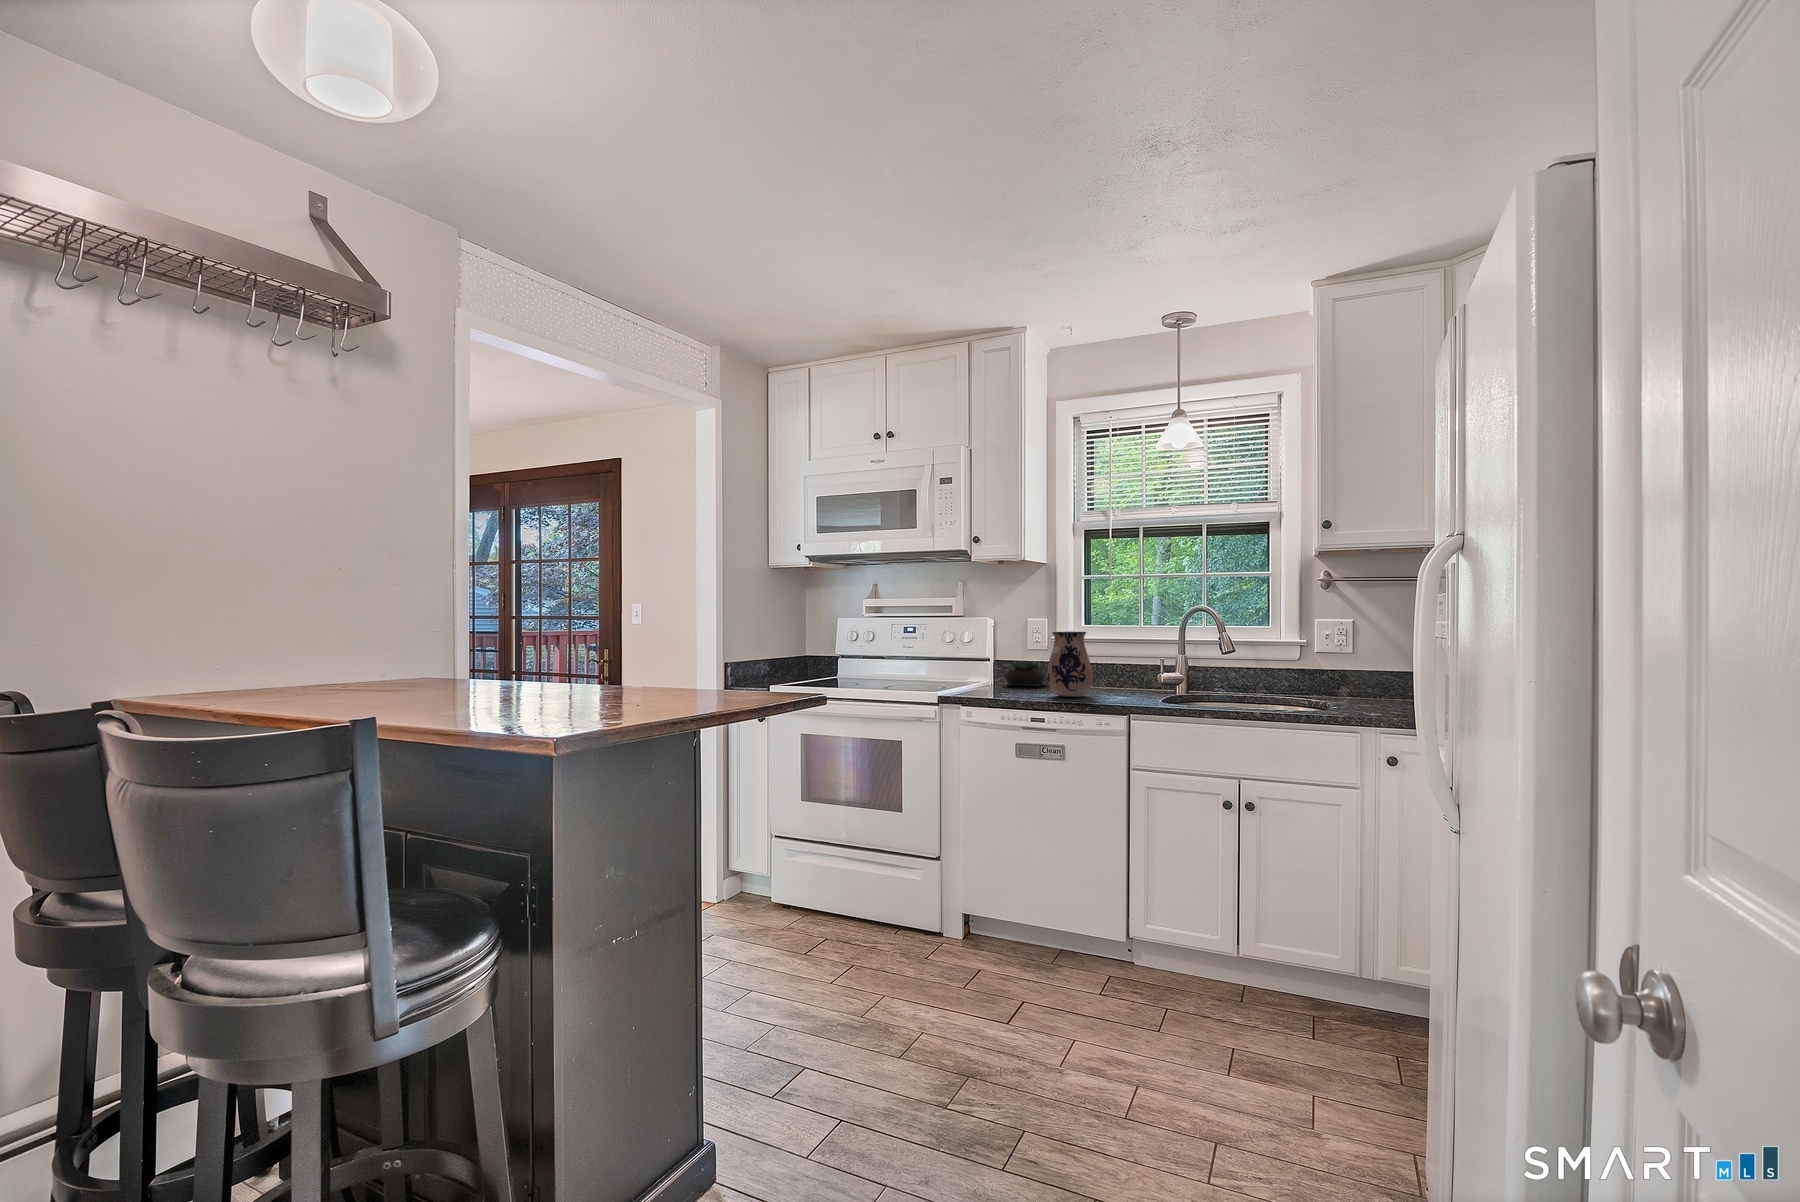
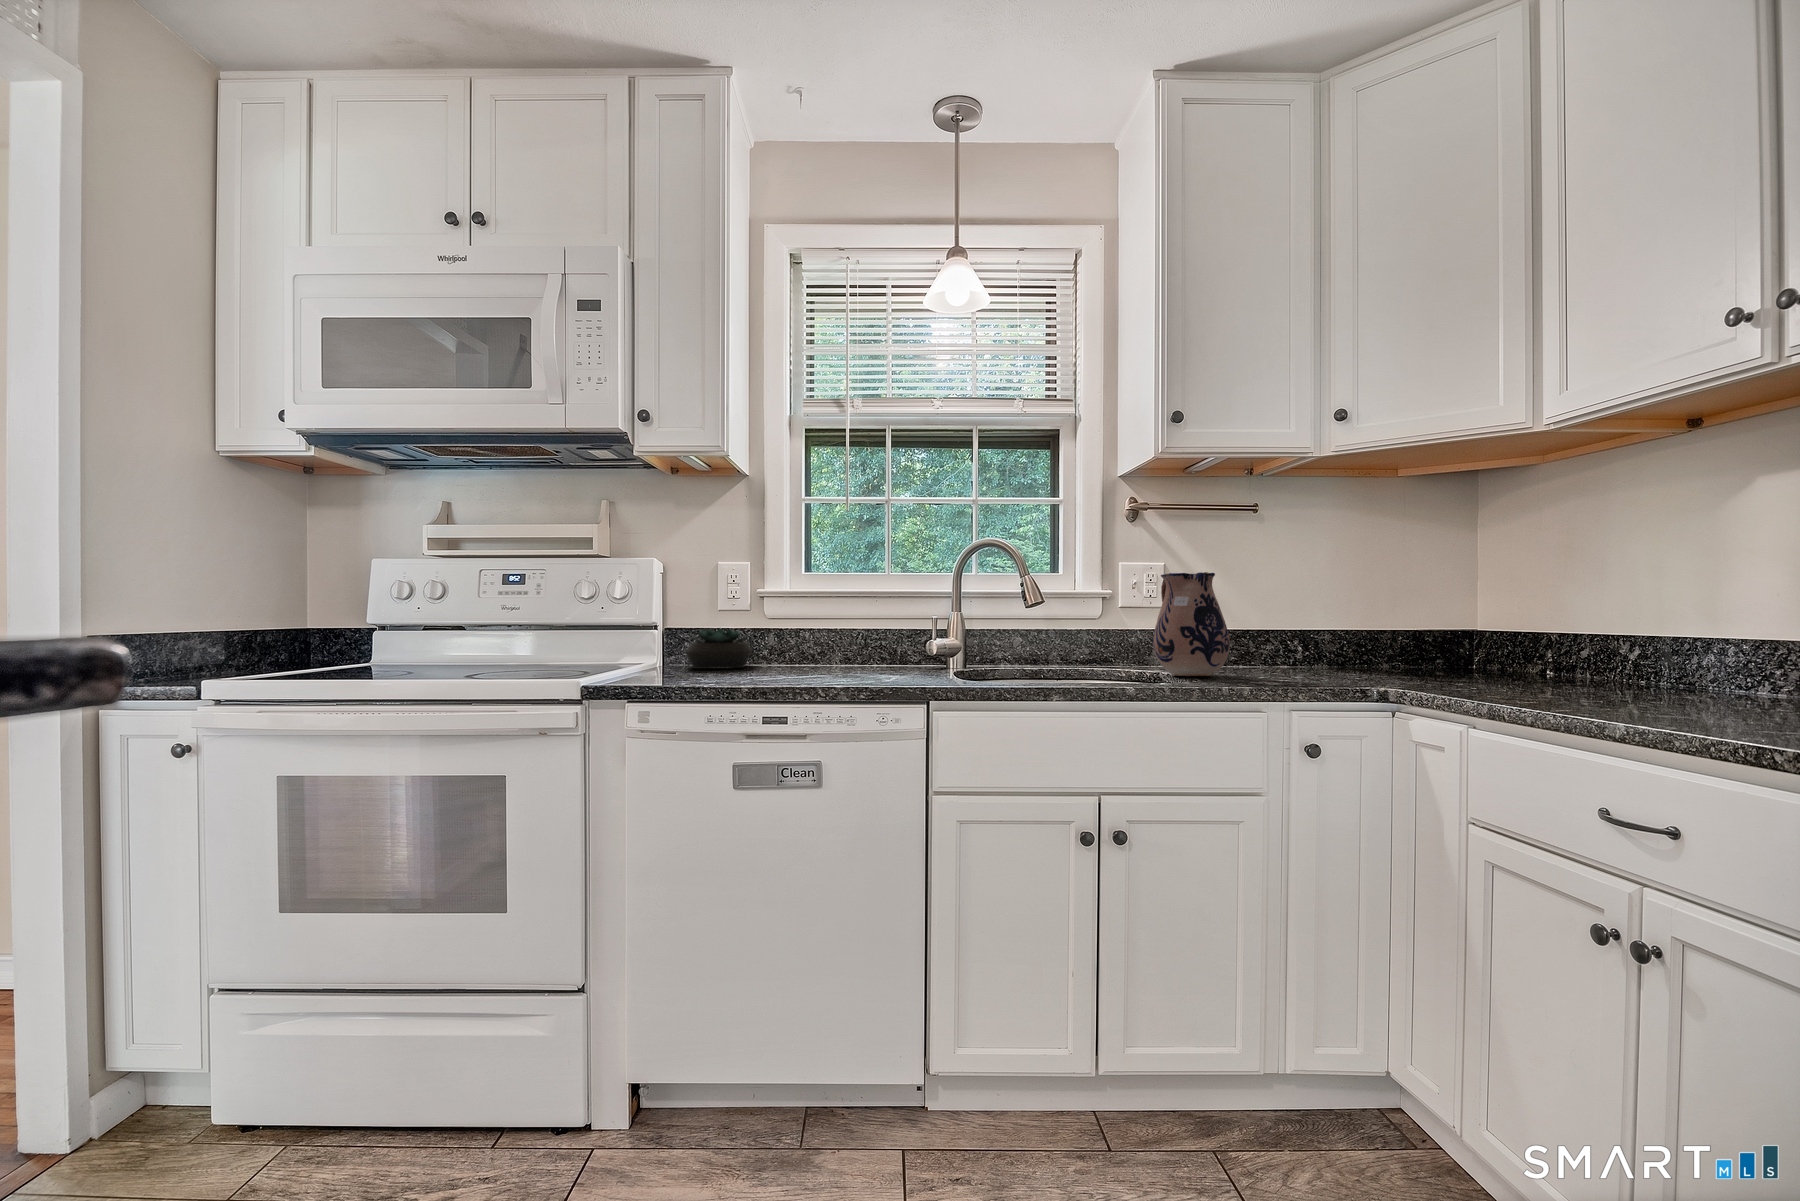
ceramic pitcher: present [1047,631,1093,697] -> present [1153,572,1230,676]

